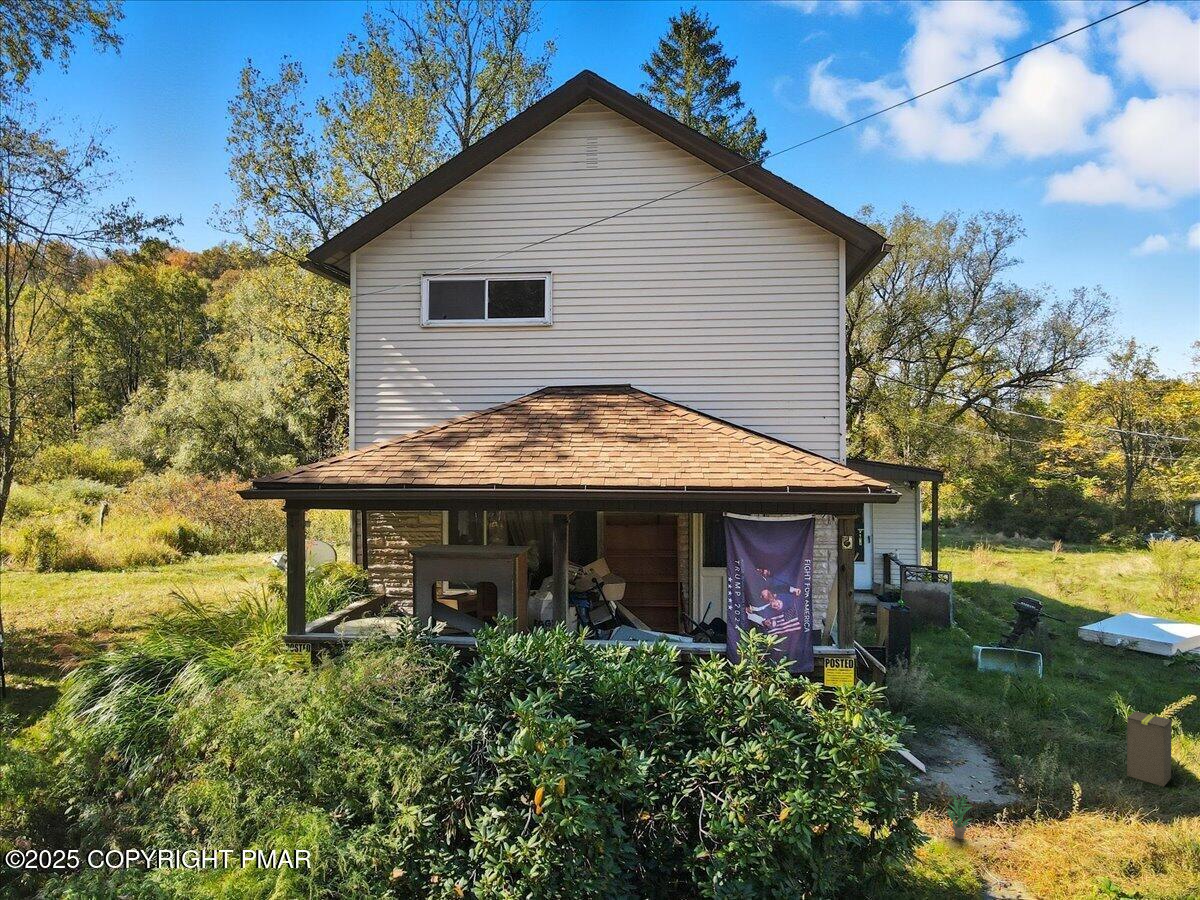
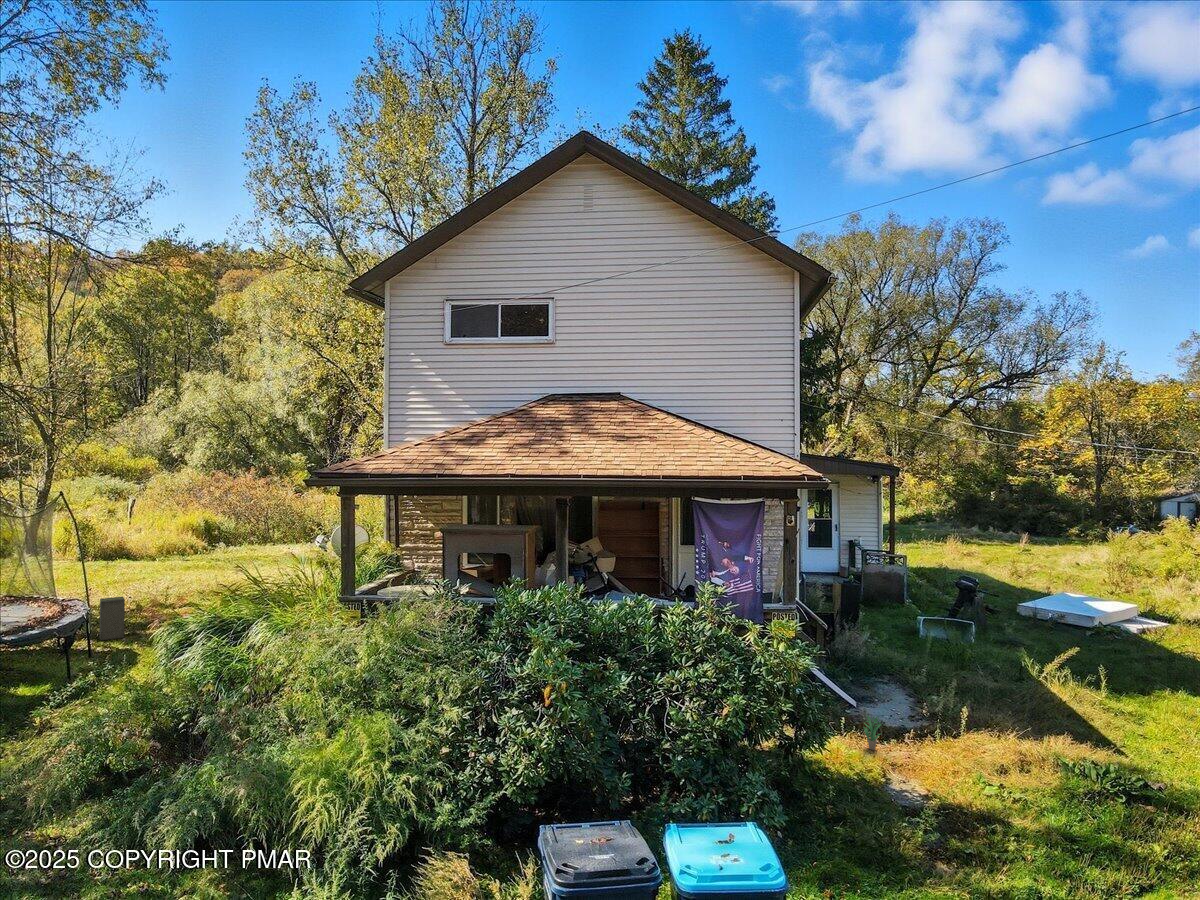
cardboard box: present [1127,711,1172,787] -> present [99,597,125,640]

